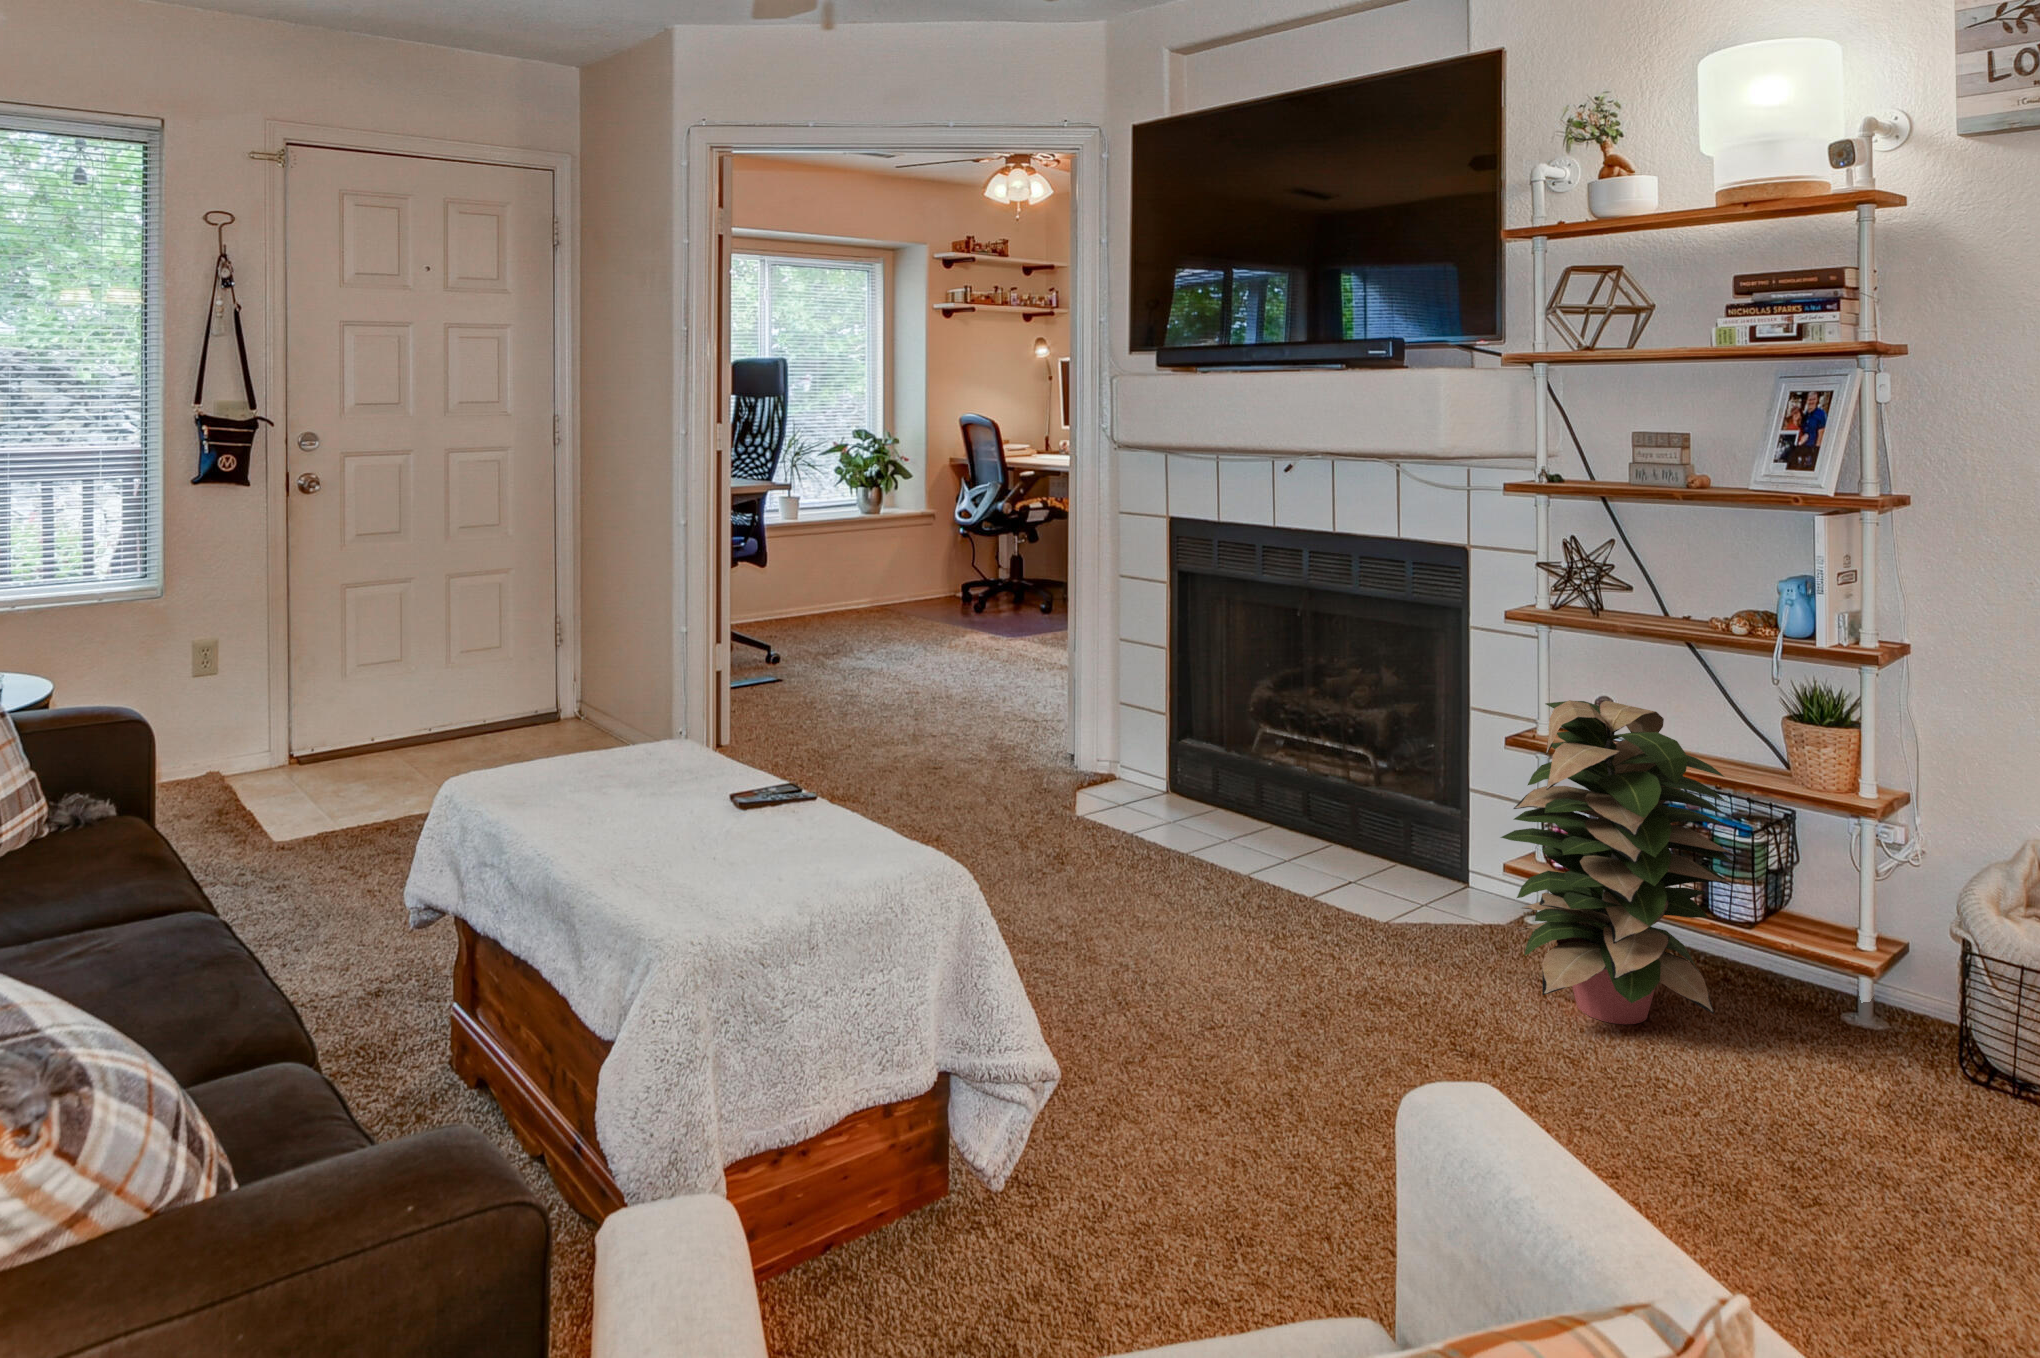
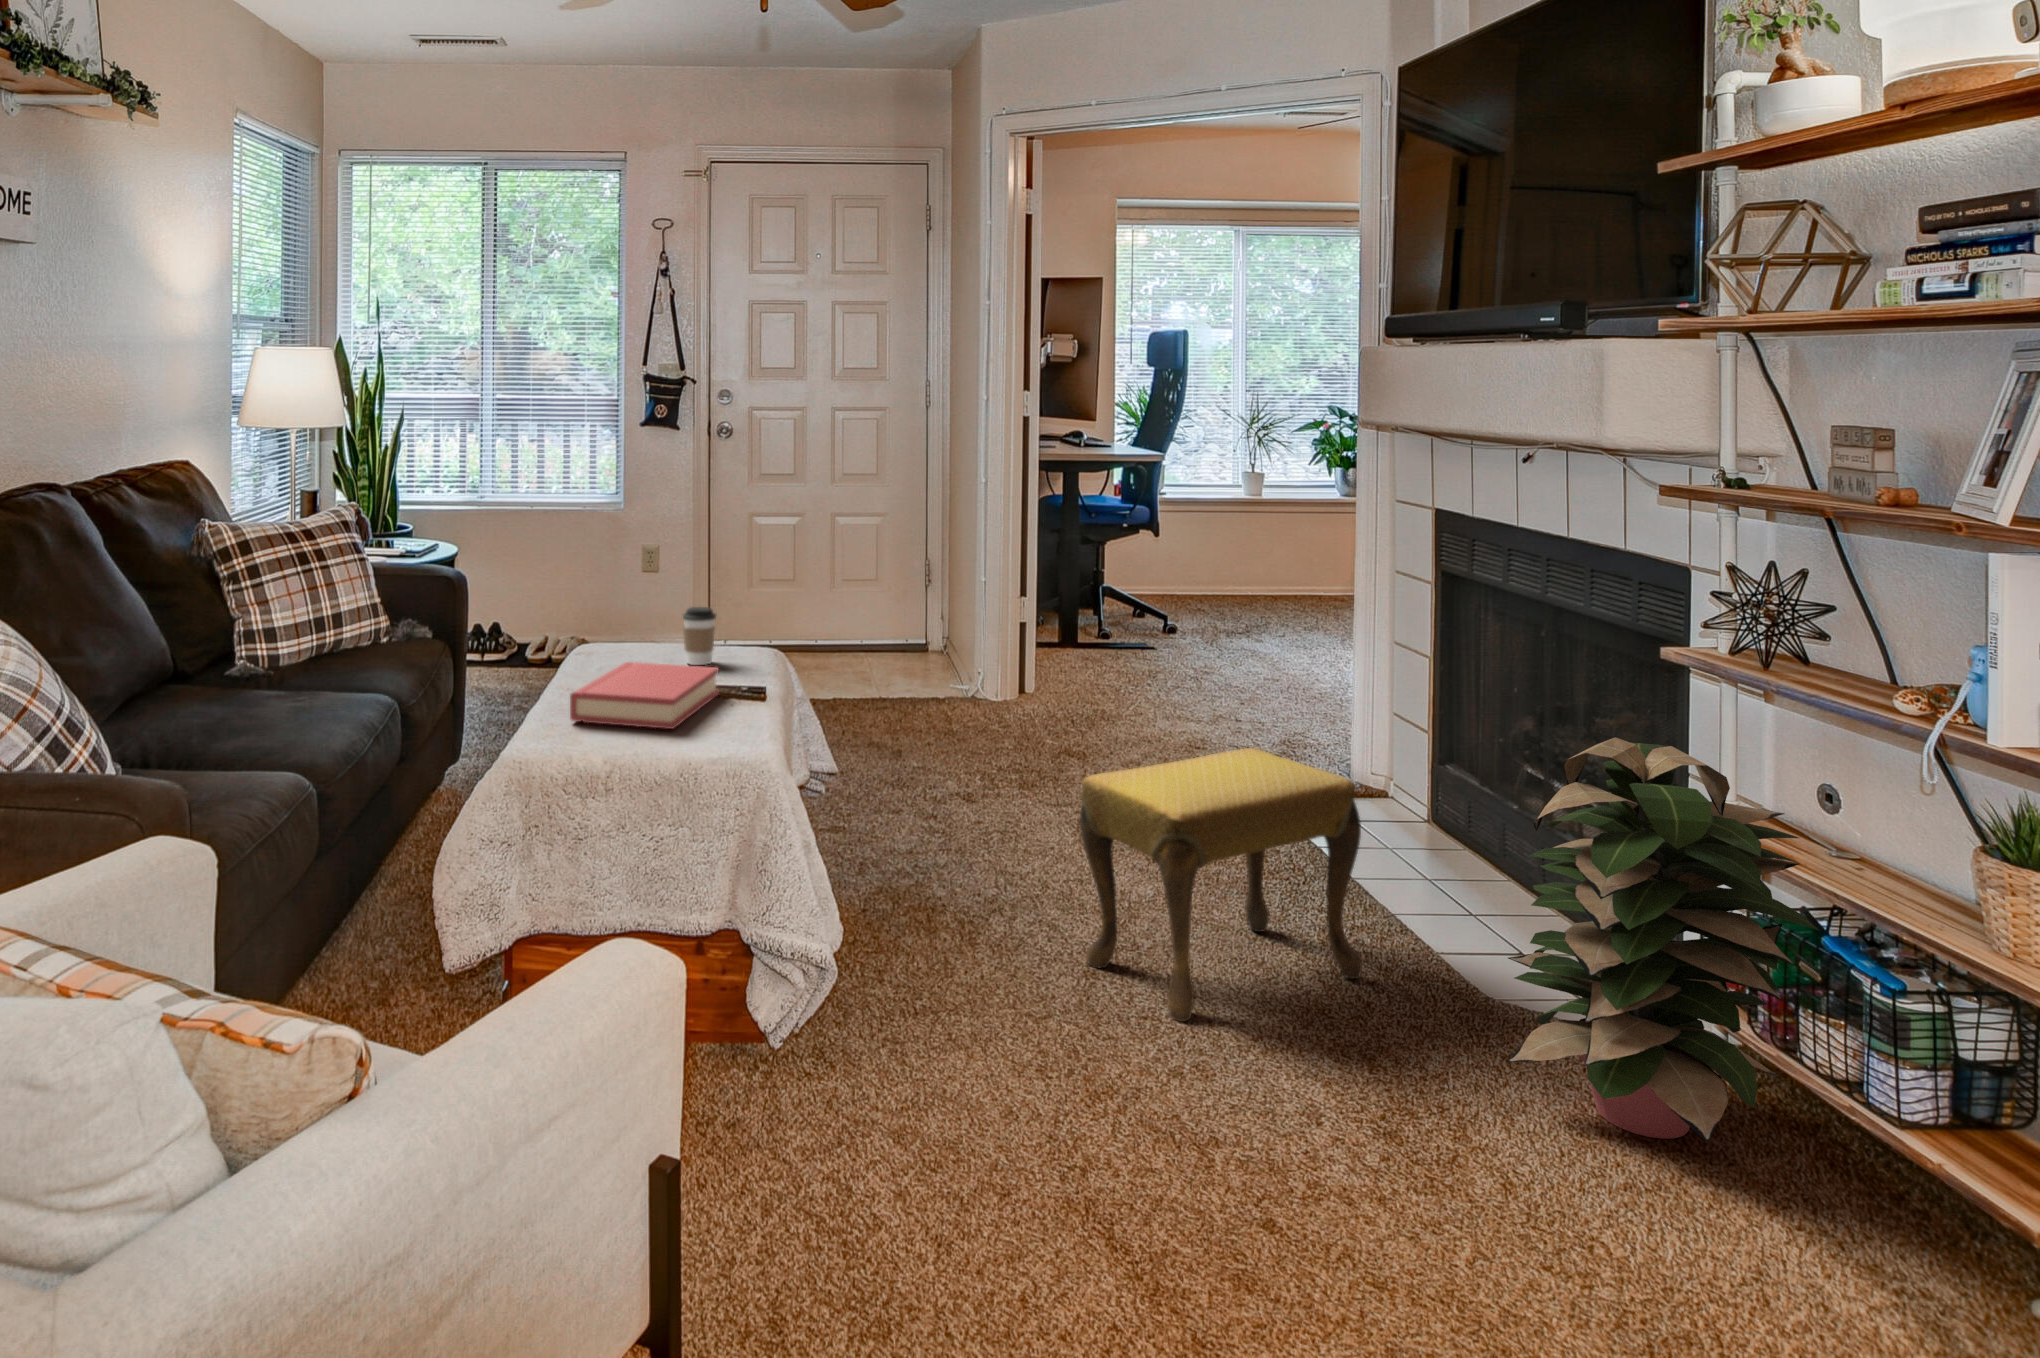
coffee cup: none [658,706,703,782] -> present [683,607,716,665]
footstool: none [1119,762,1328,1047] -> present [1080,748,1362,1022]
hardback book: none [652,780,827,889] -> present [570,662,719,729]

